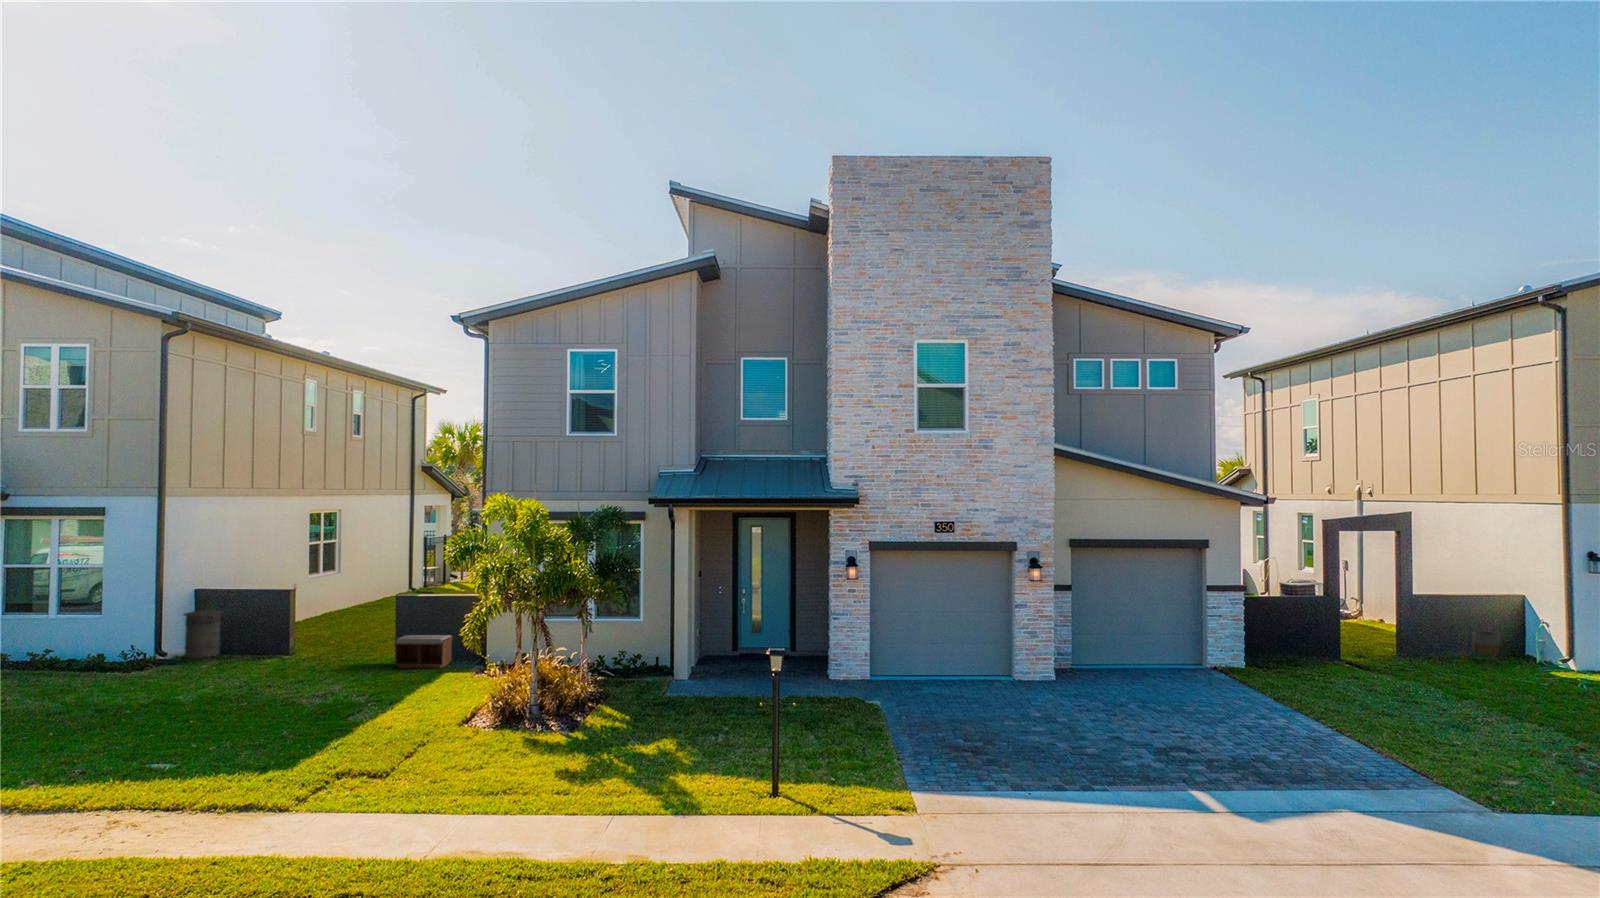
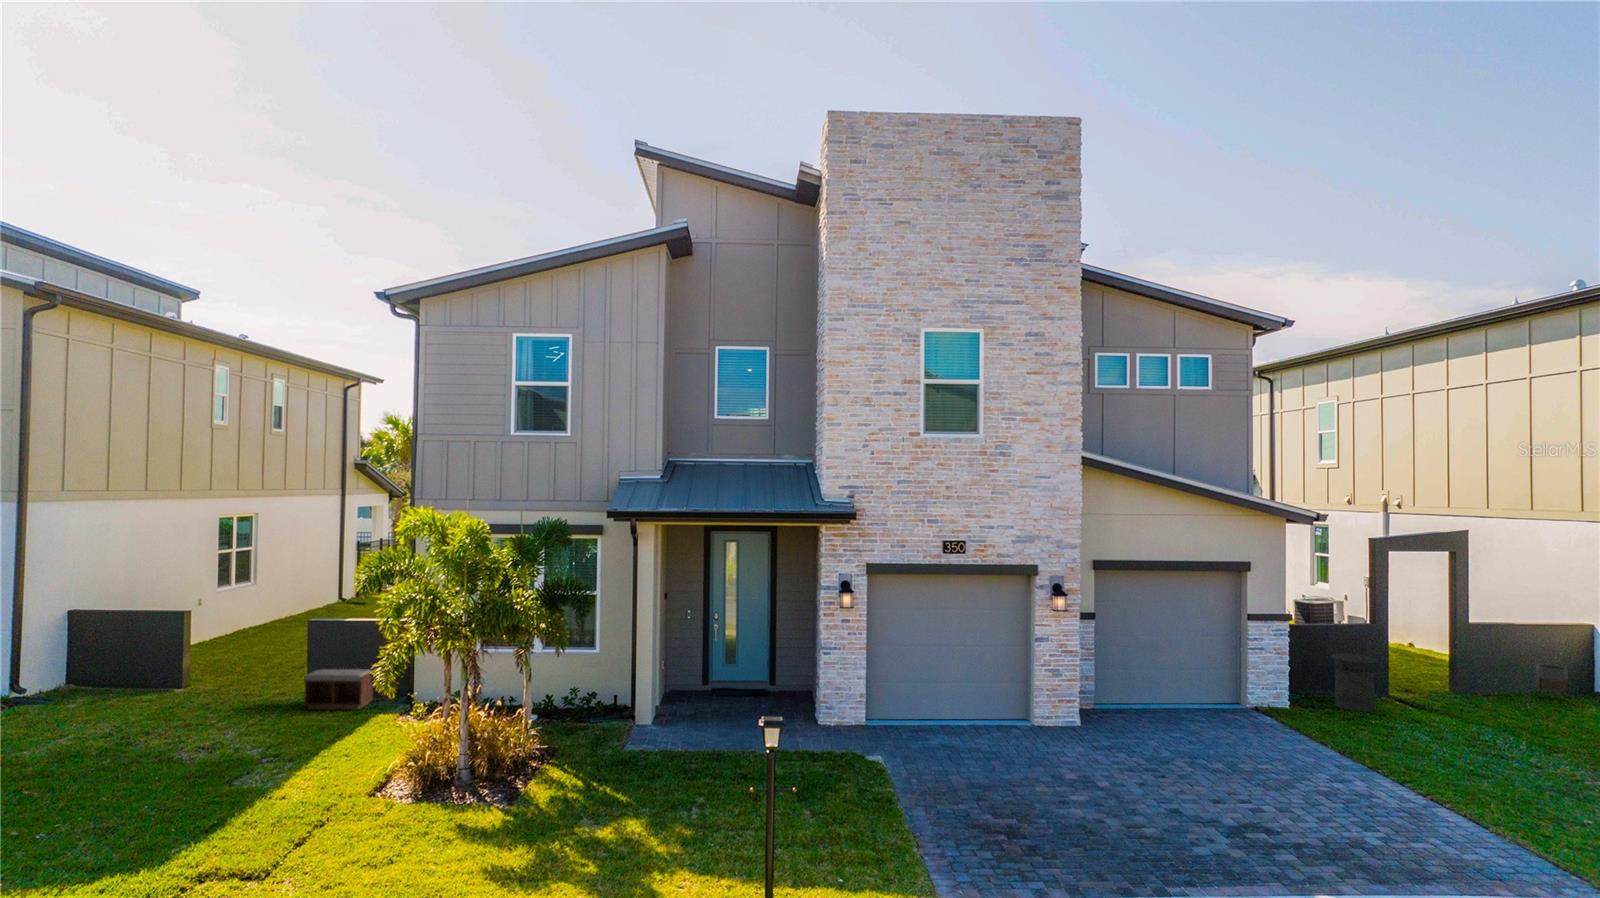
trash can: present [184,609,223,658] -> present [1332,653,1377,712]

